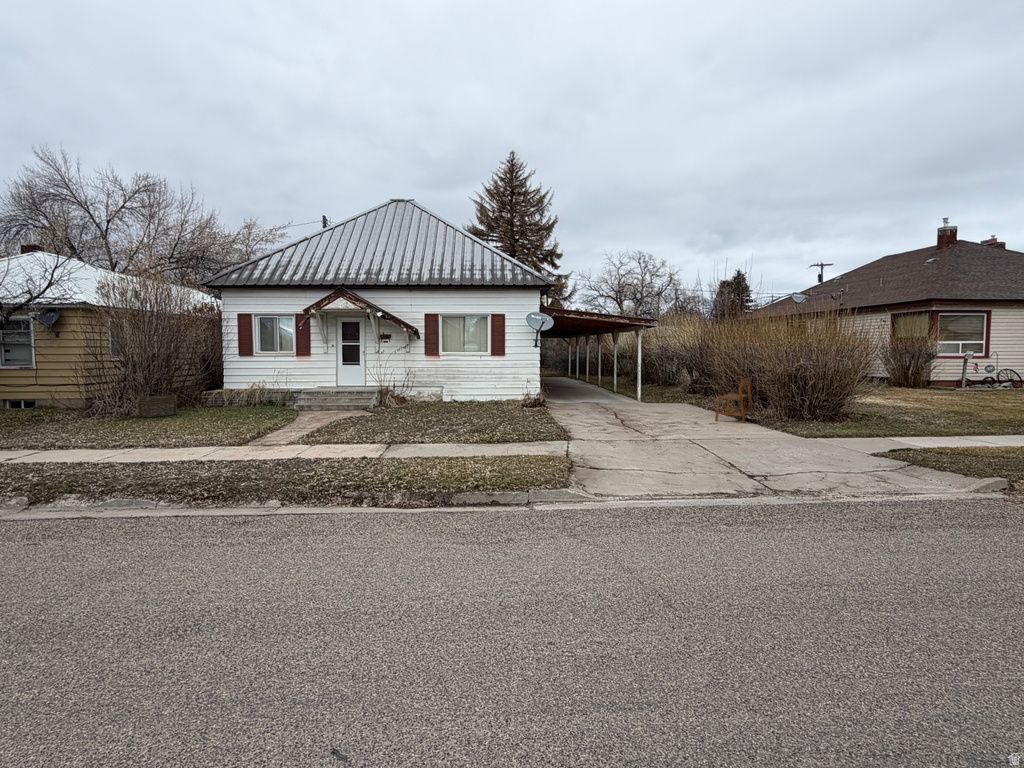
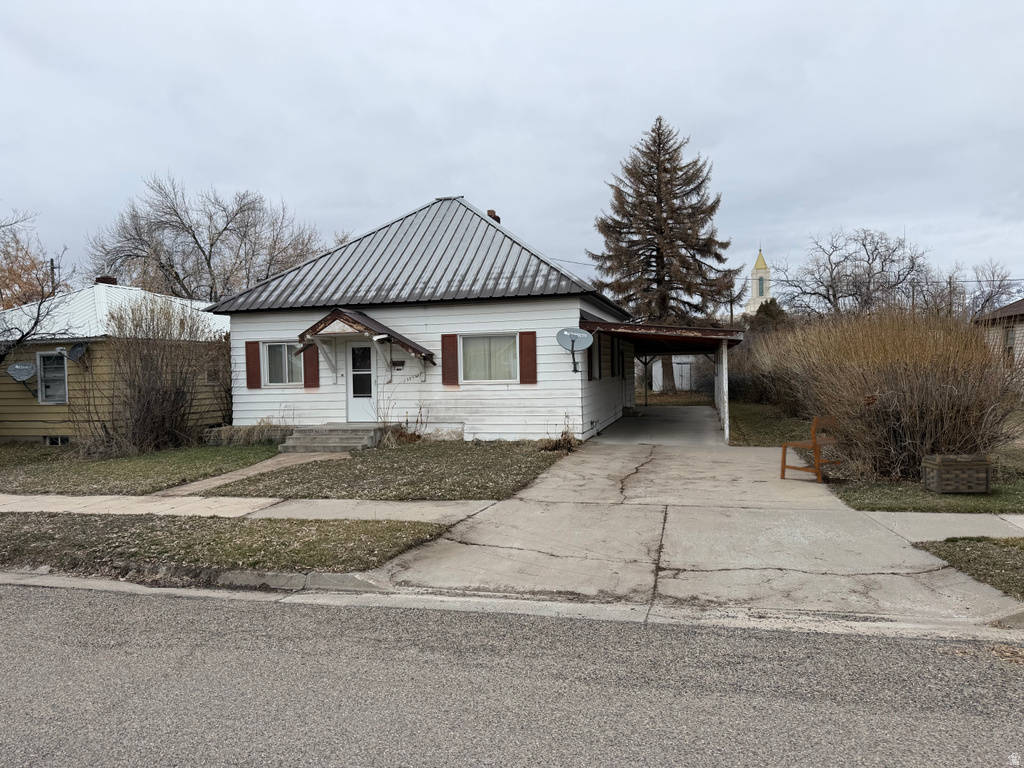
basket: present [138,395,177,418] -> present [922,454,992,493]

